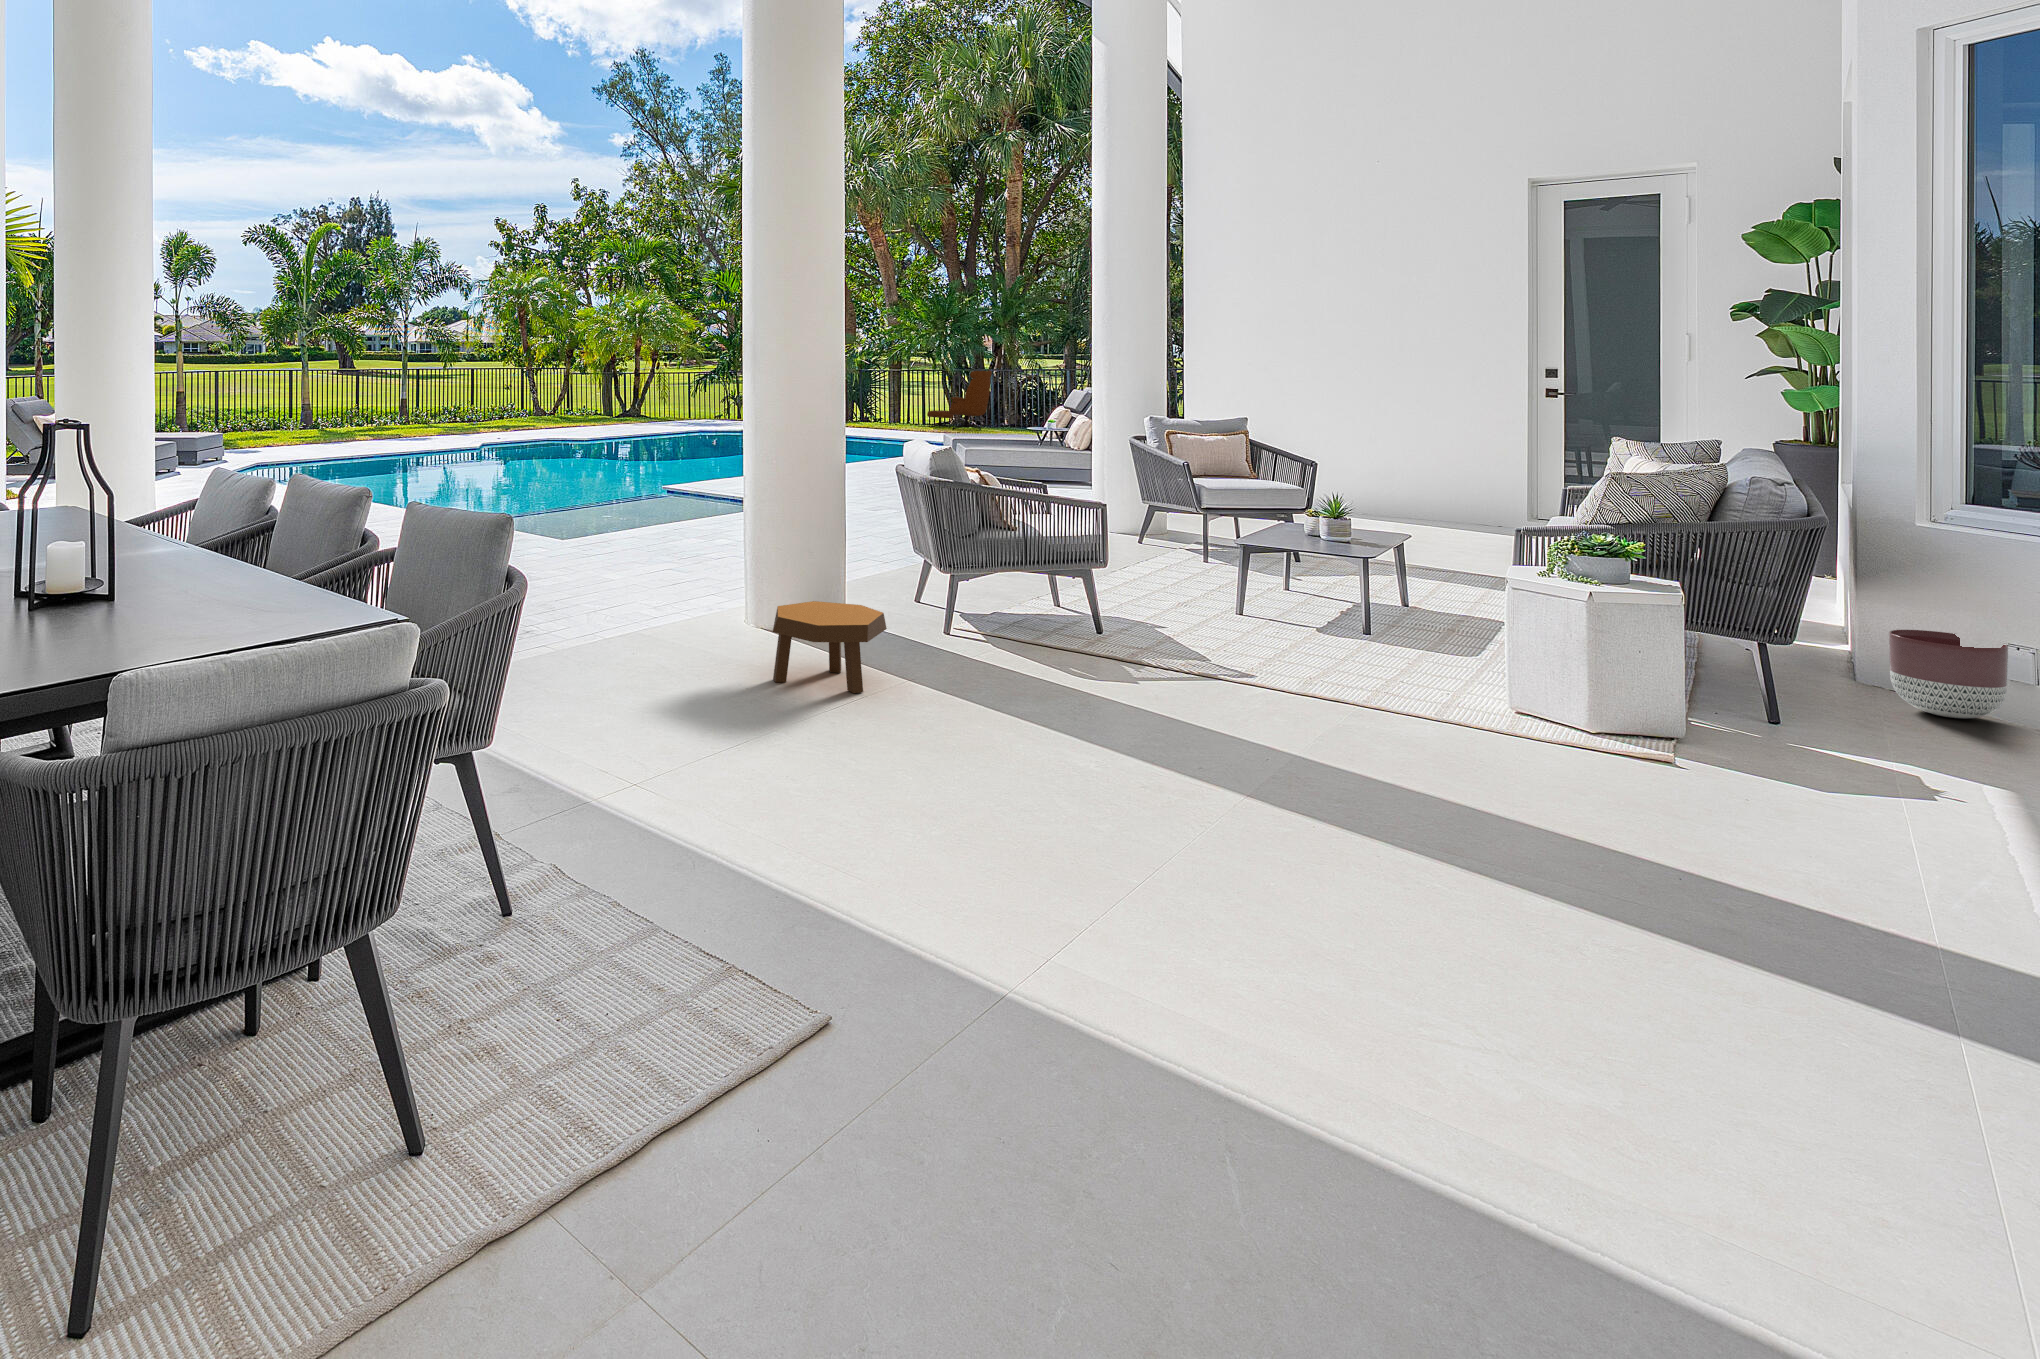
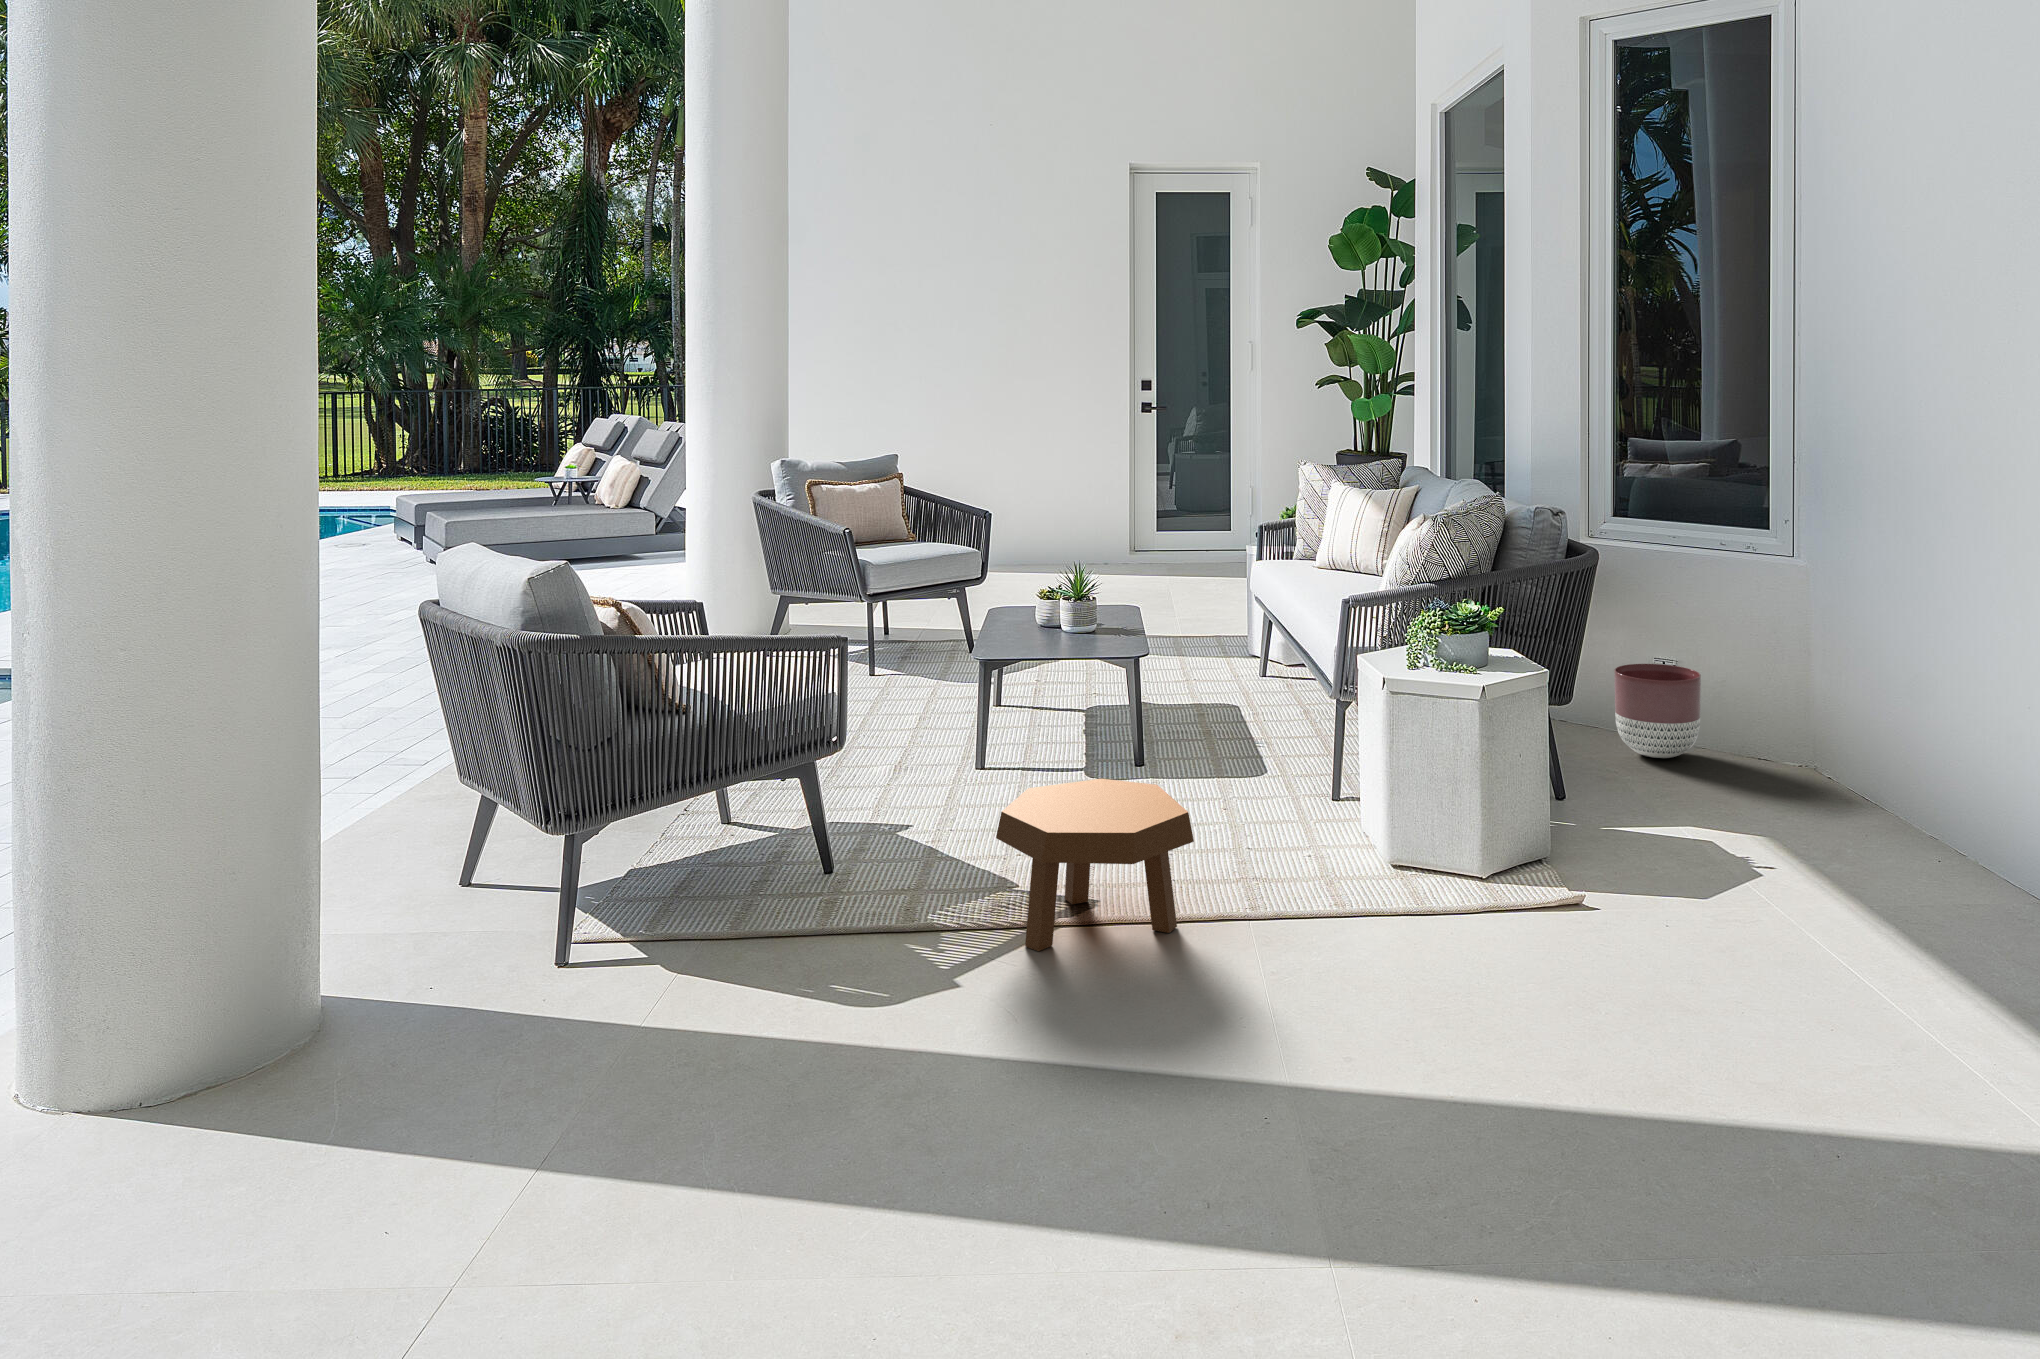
lounge chair: present [927,371,992,430] -> none [336,394,441,486]
footstool: present [773,601,887,693] -> present [996,779,1194,951]

